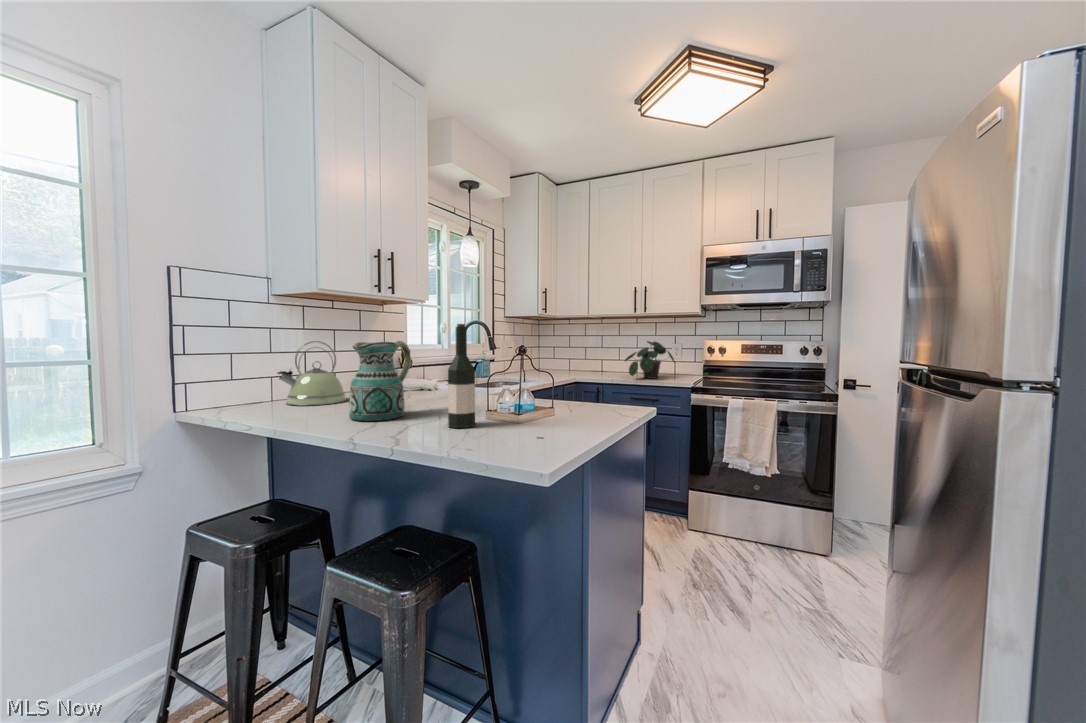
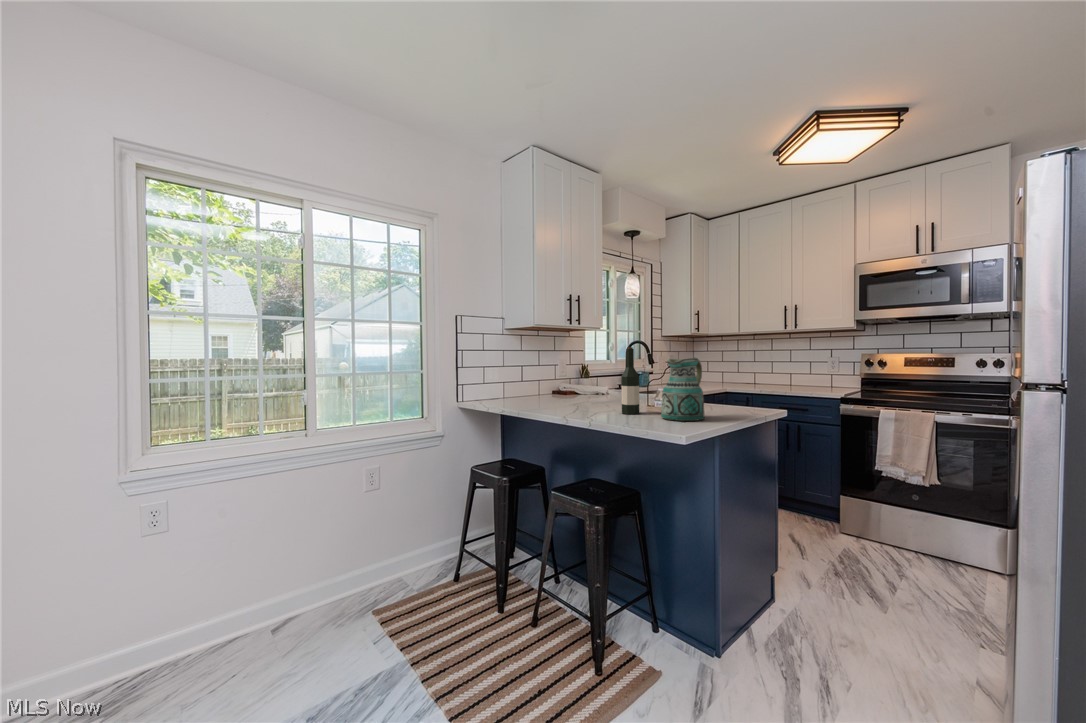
kettle: present [277,341,346,406] -> none [510,359,550,401]
ceramic pitcher: present [349,341,411,421] -> present [661,357,705,421]
potted plant: present [625,341,675,379] -> none [777,356,830,391]

